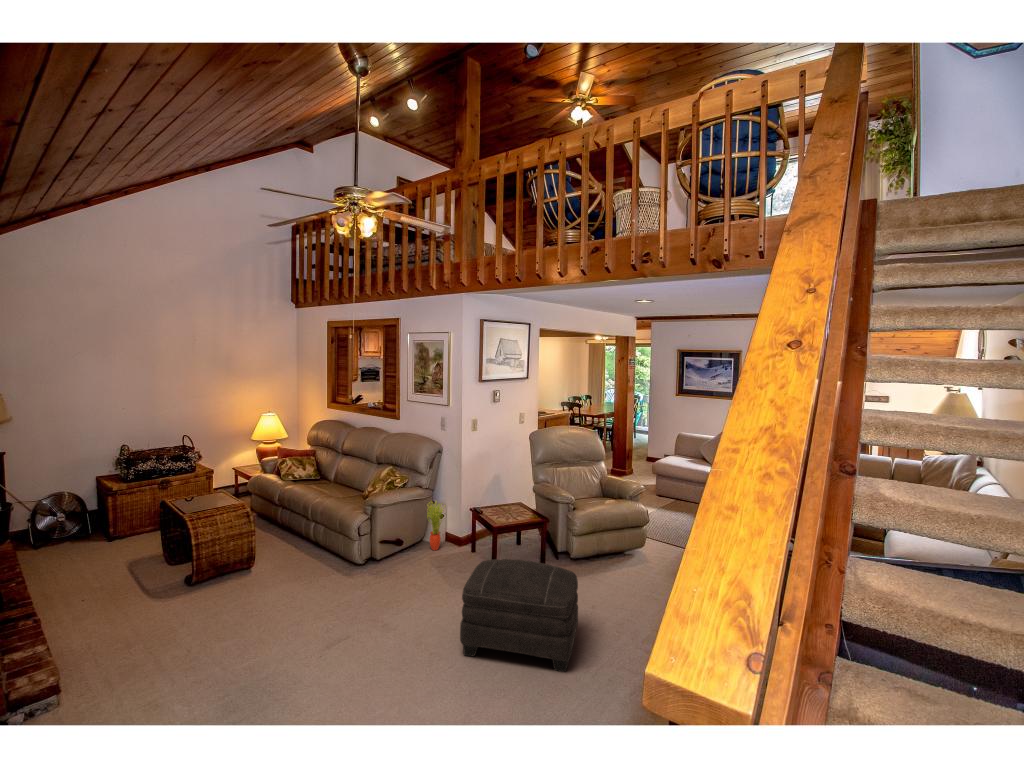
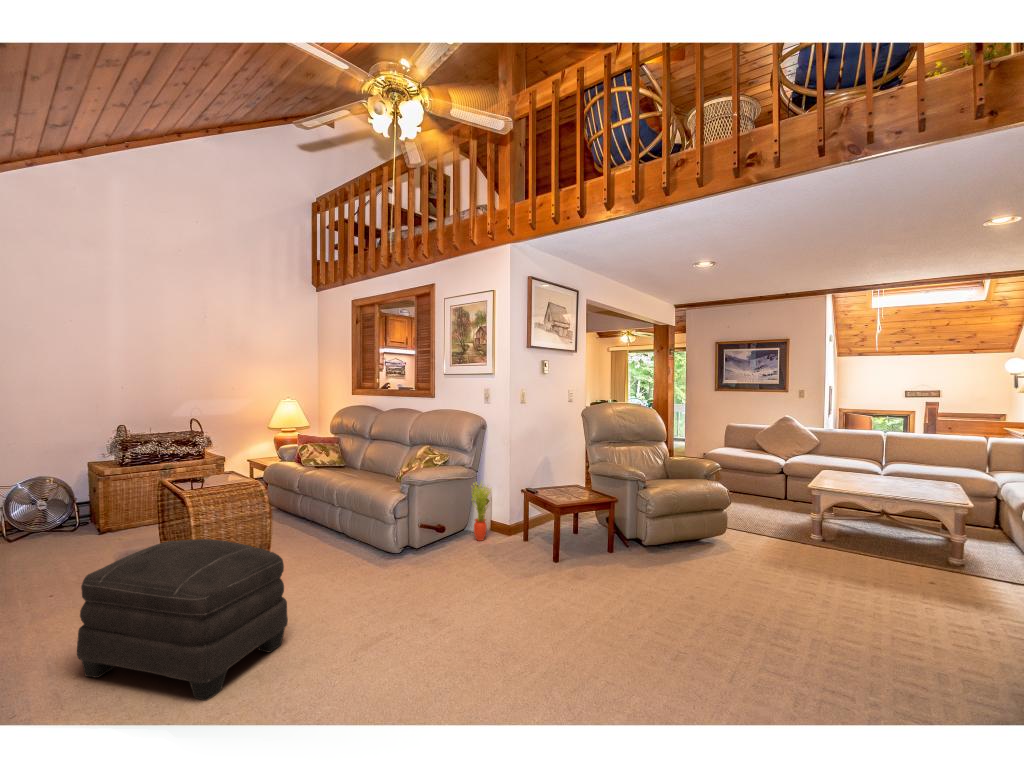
ottoman: present [460,559,578,672] -> present [77,539,288,700]

